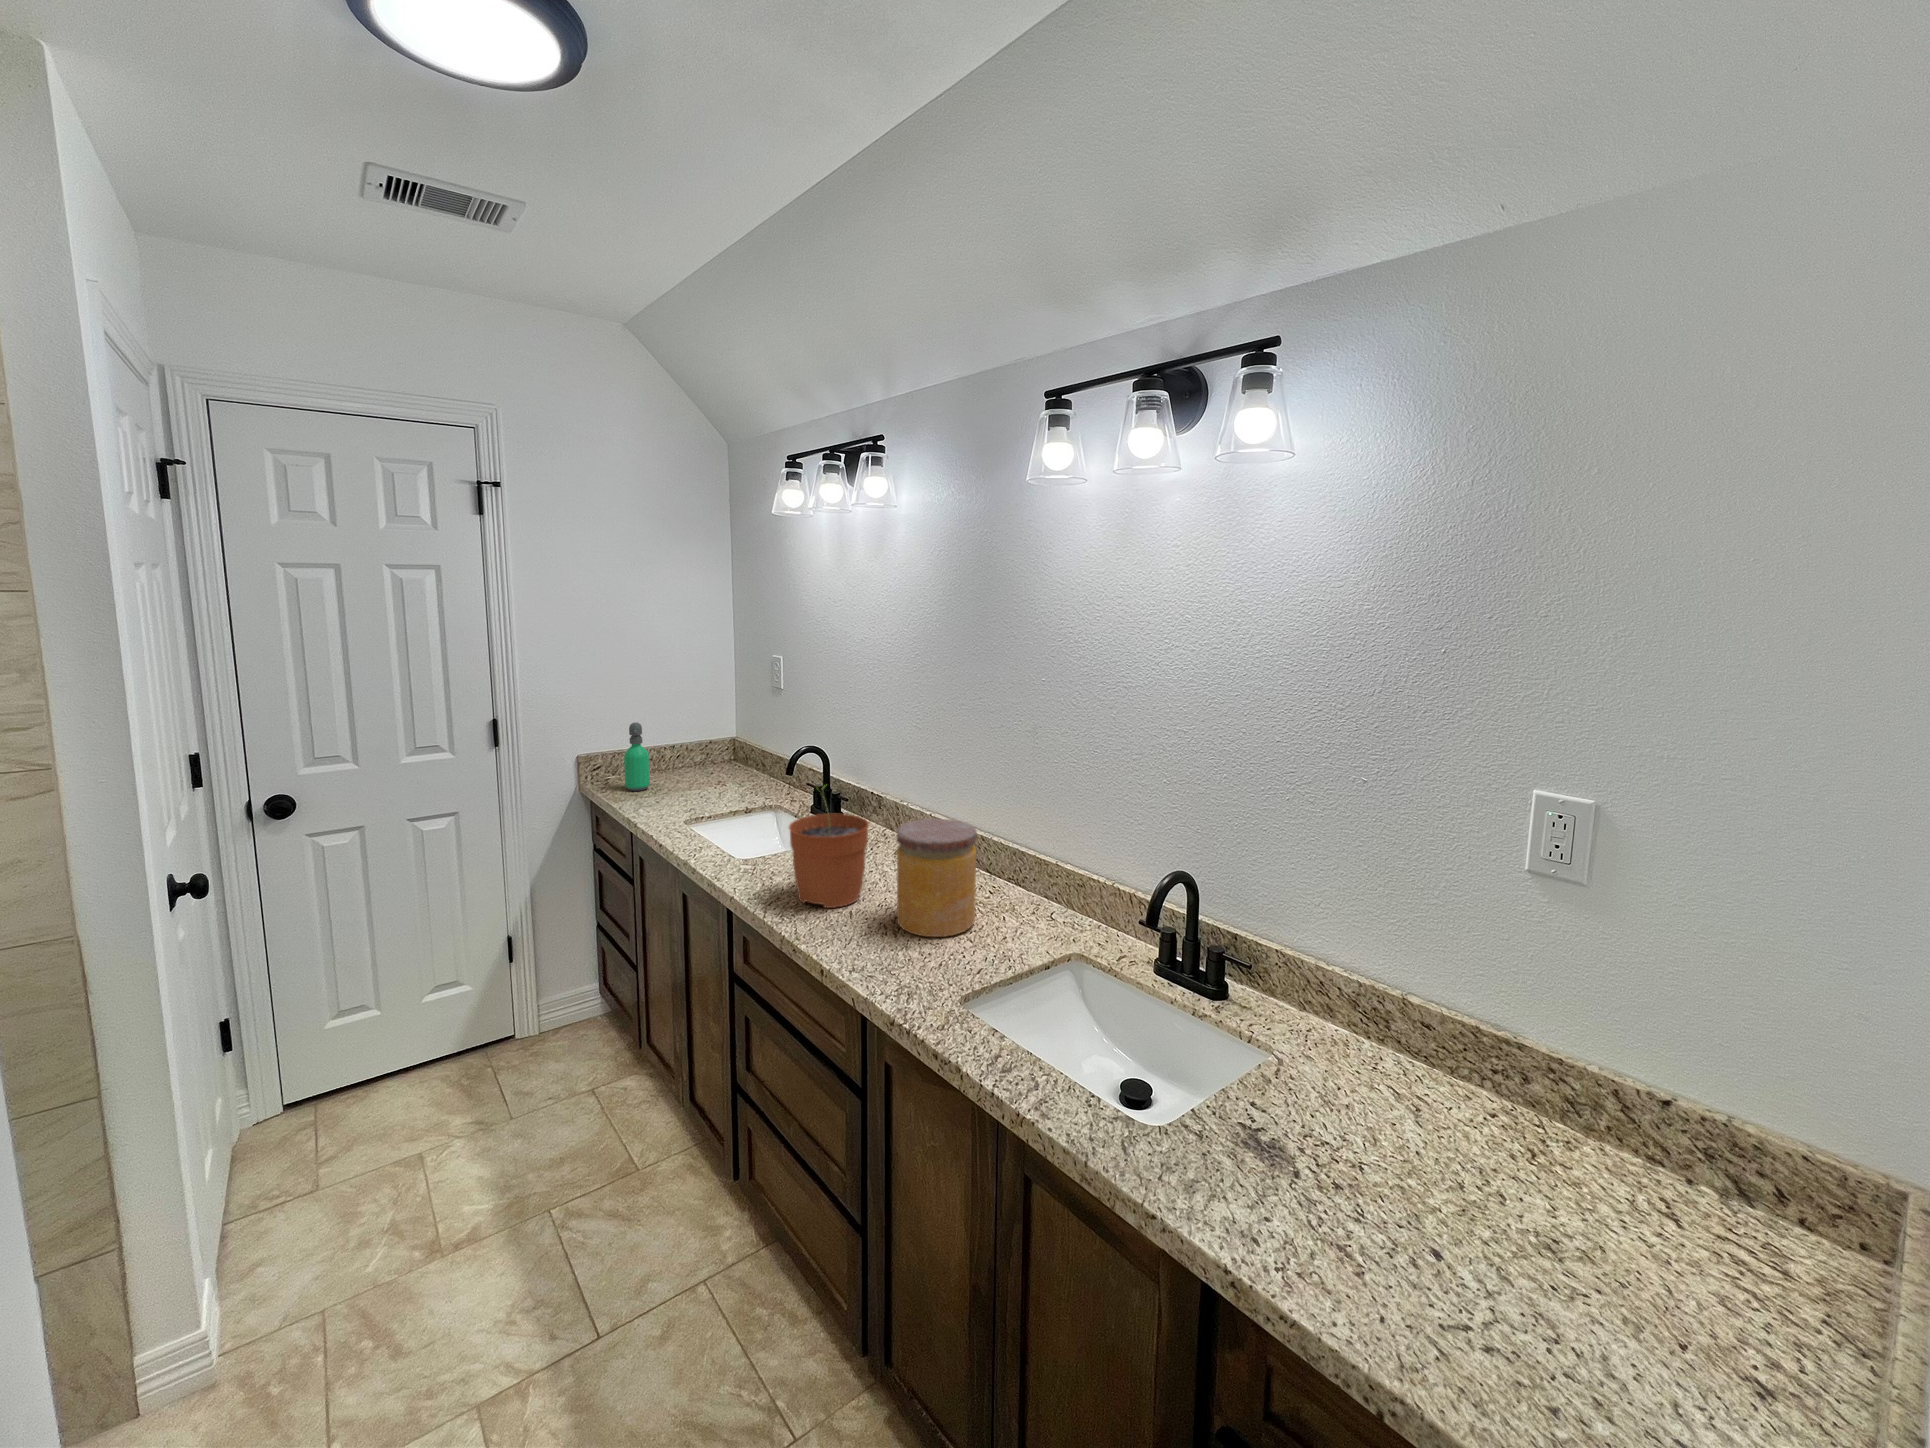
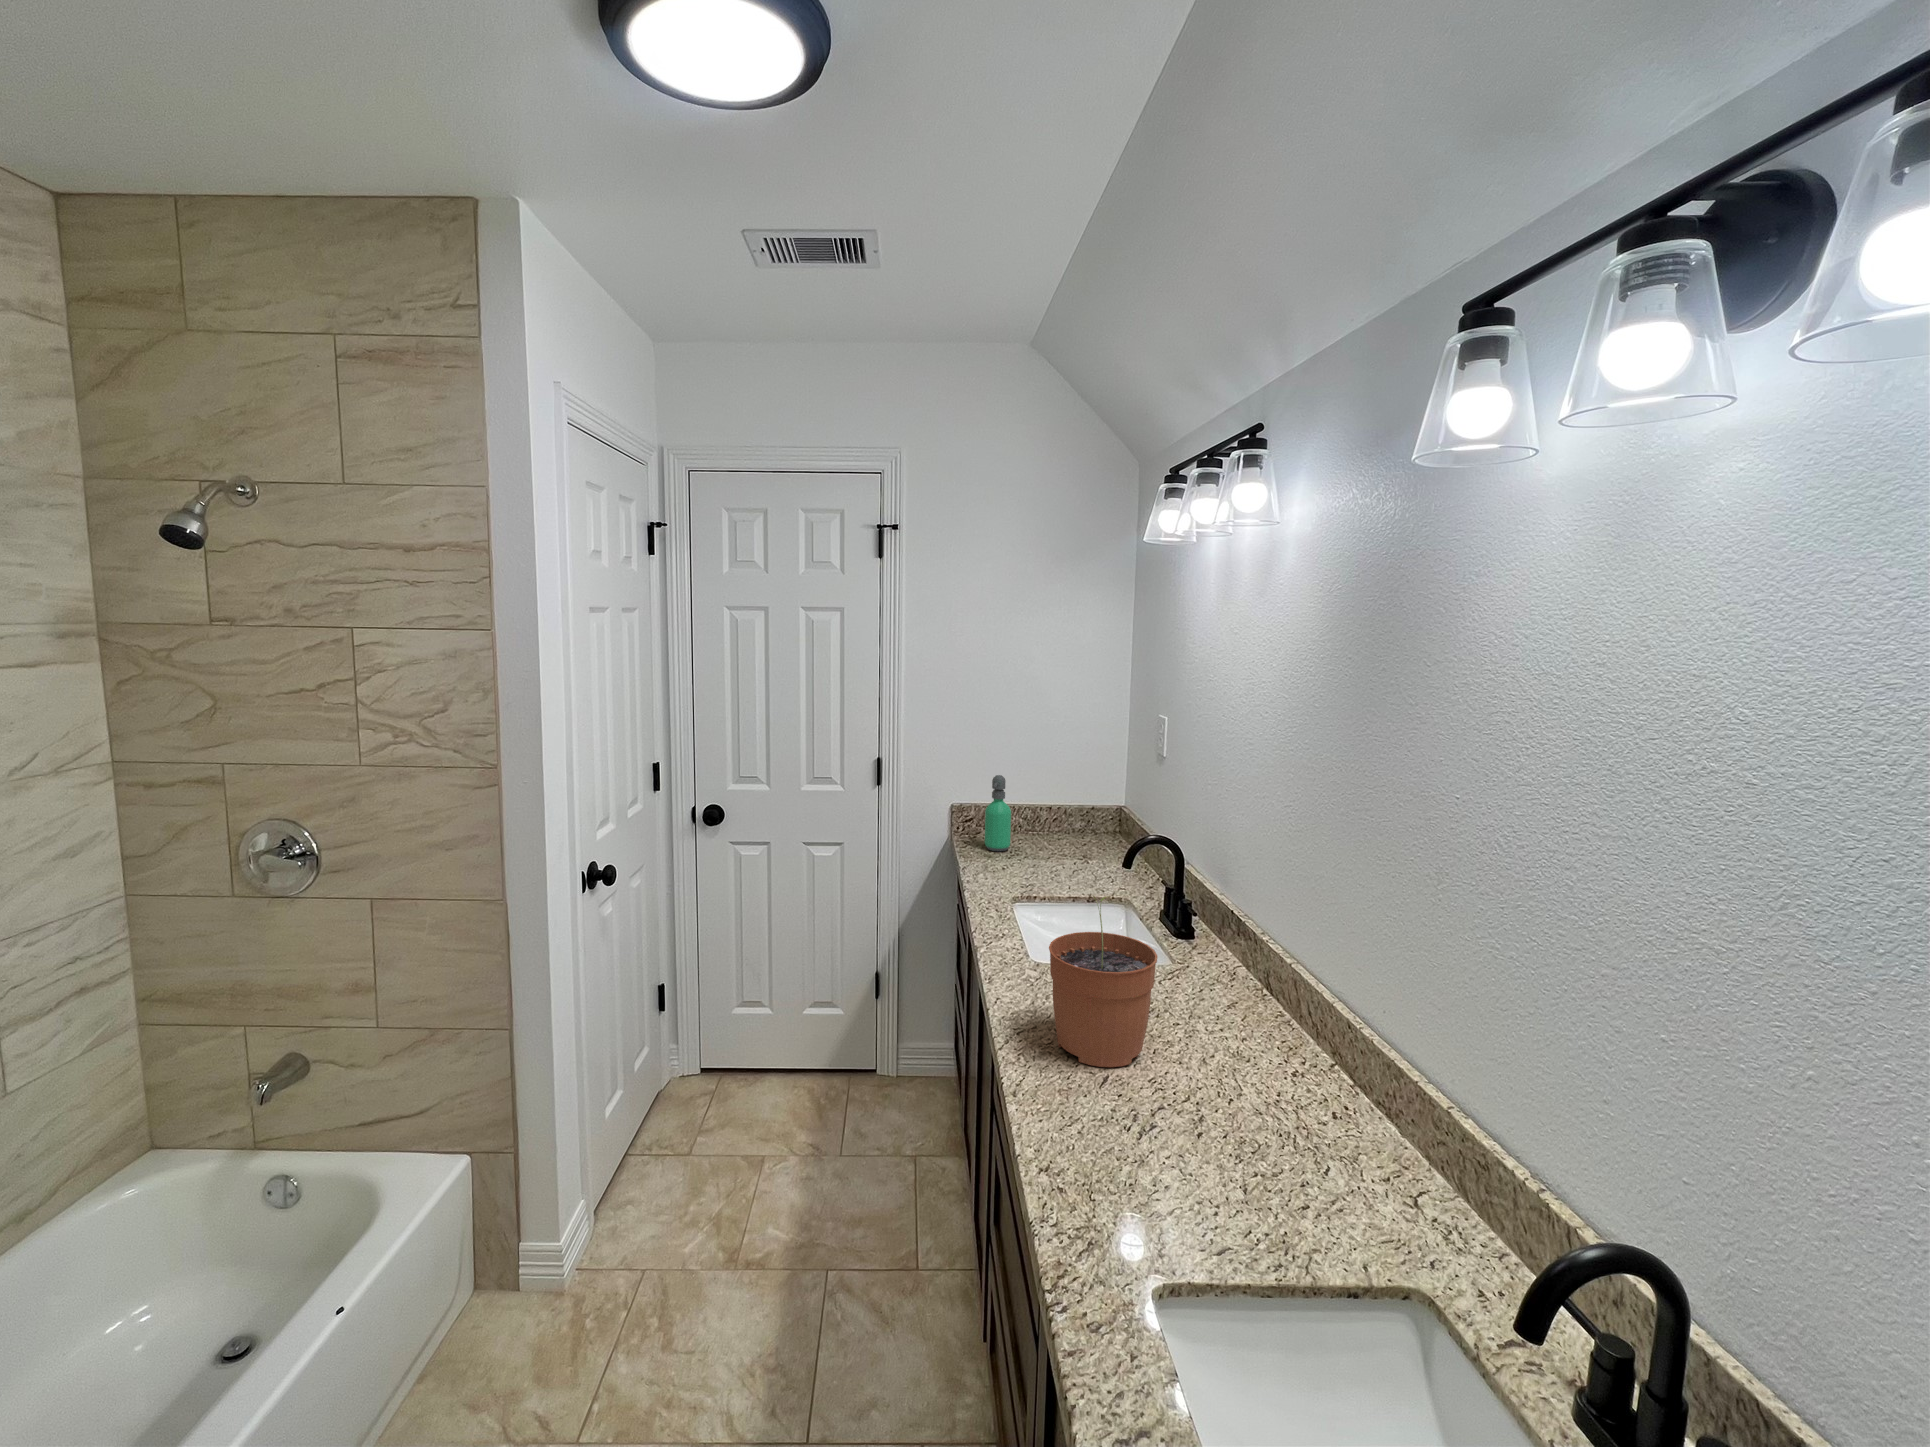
jar: present [897,819,977,937] -> none [1157,977,1287,1170]

